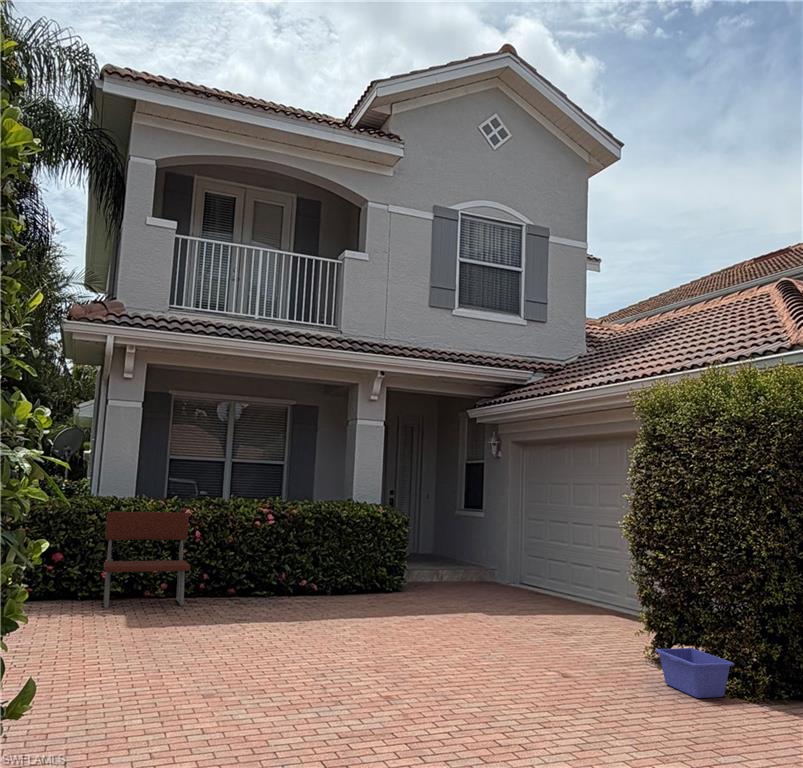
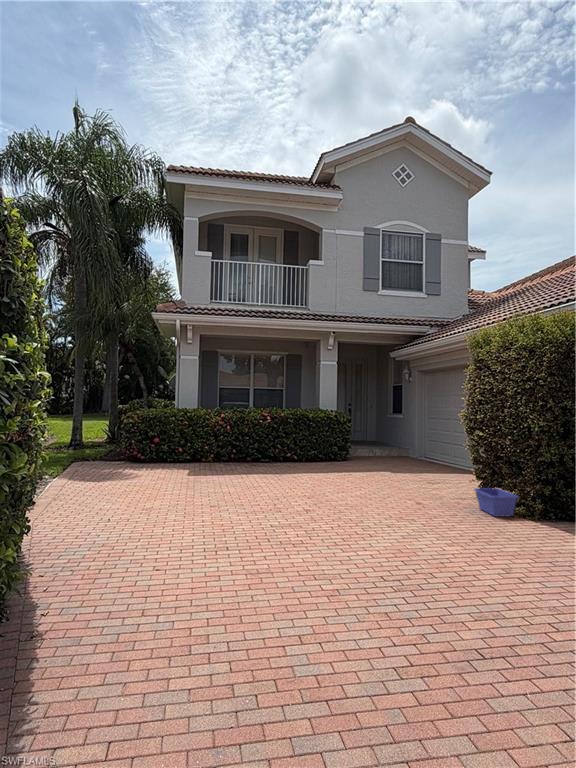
bench: present [104,512,190,608] -> none [178,416,223,467]

